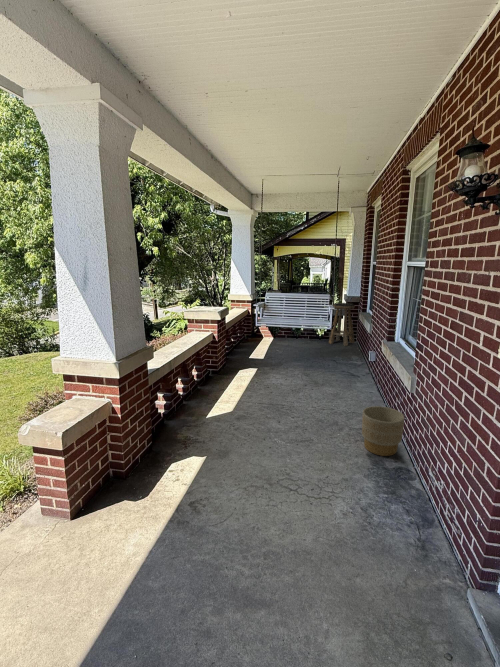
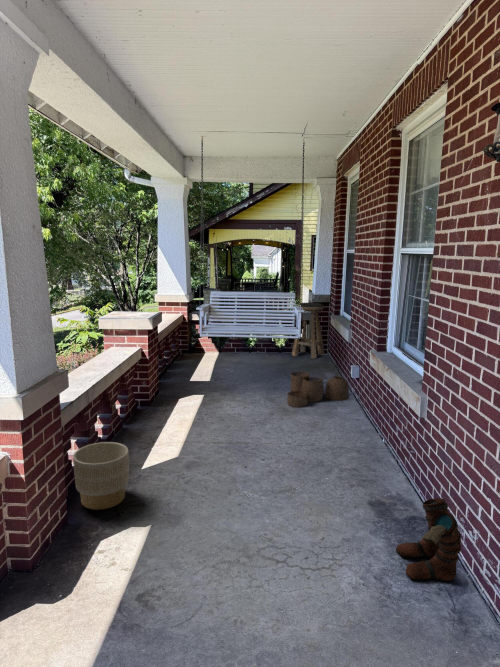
woven basket: none [319,353,368,382] -> present [287,372,349,407]
planter: present [362,406,404,456] -> present [73,442,129,510]
boots: none [381,454,430,517] -> present [396,498,461,582]

